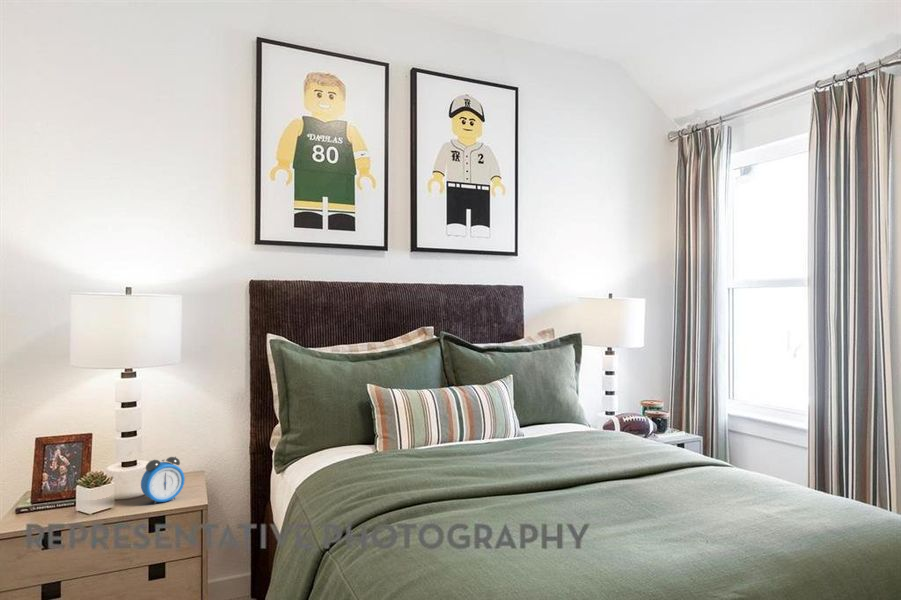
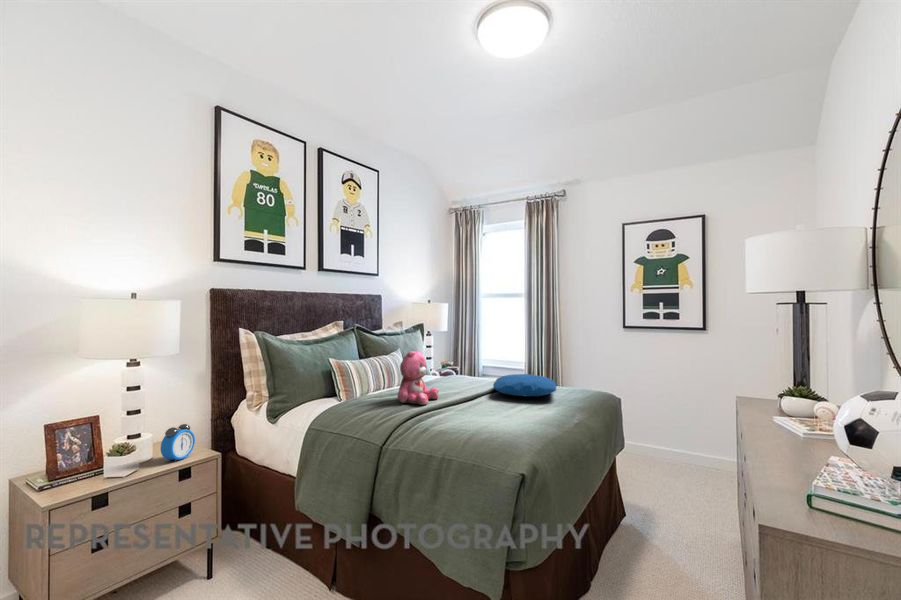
teddy bear: none [426,383,510,483] -> present [398,349,438,405]
pillow: none [617,447,778,505] -> present [493,374,556,397]

